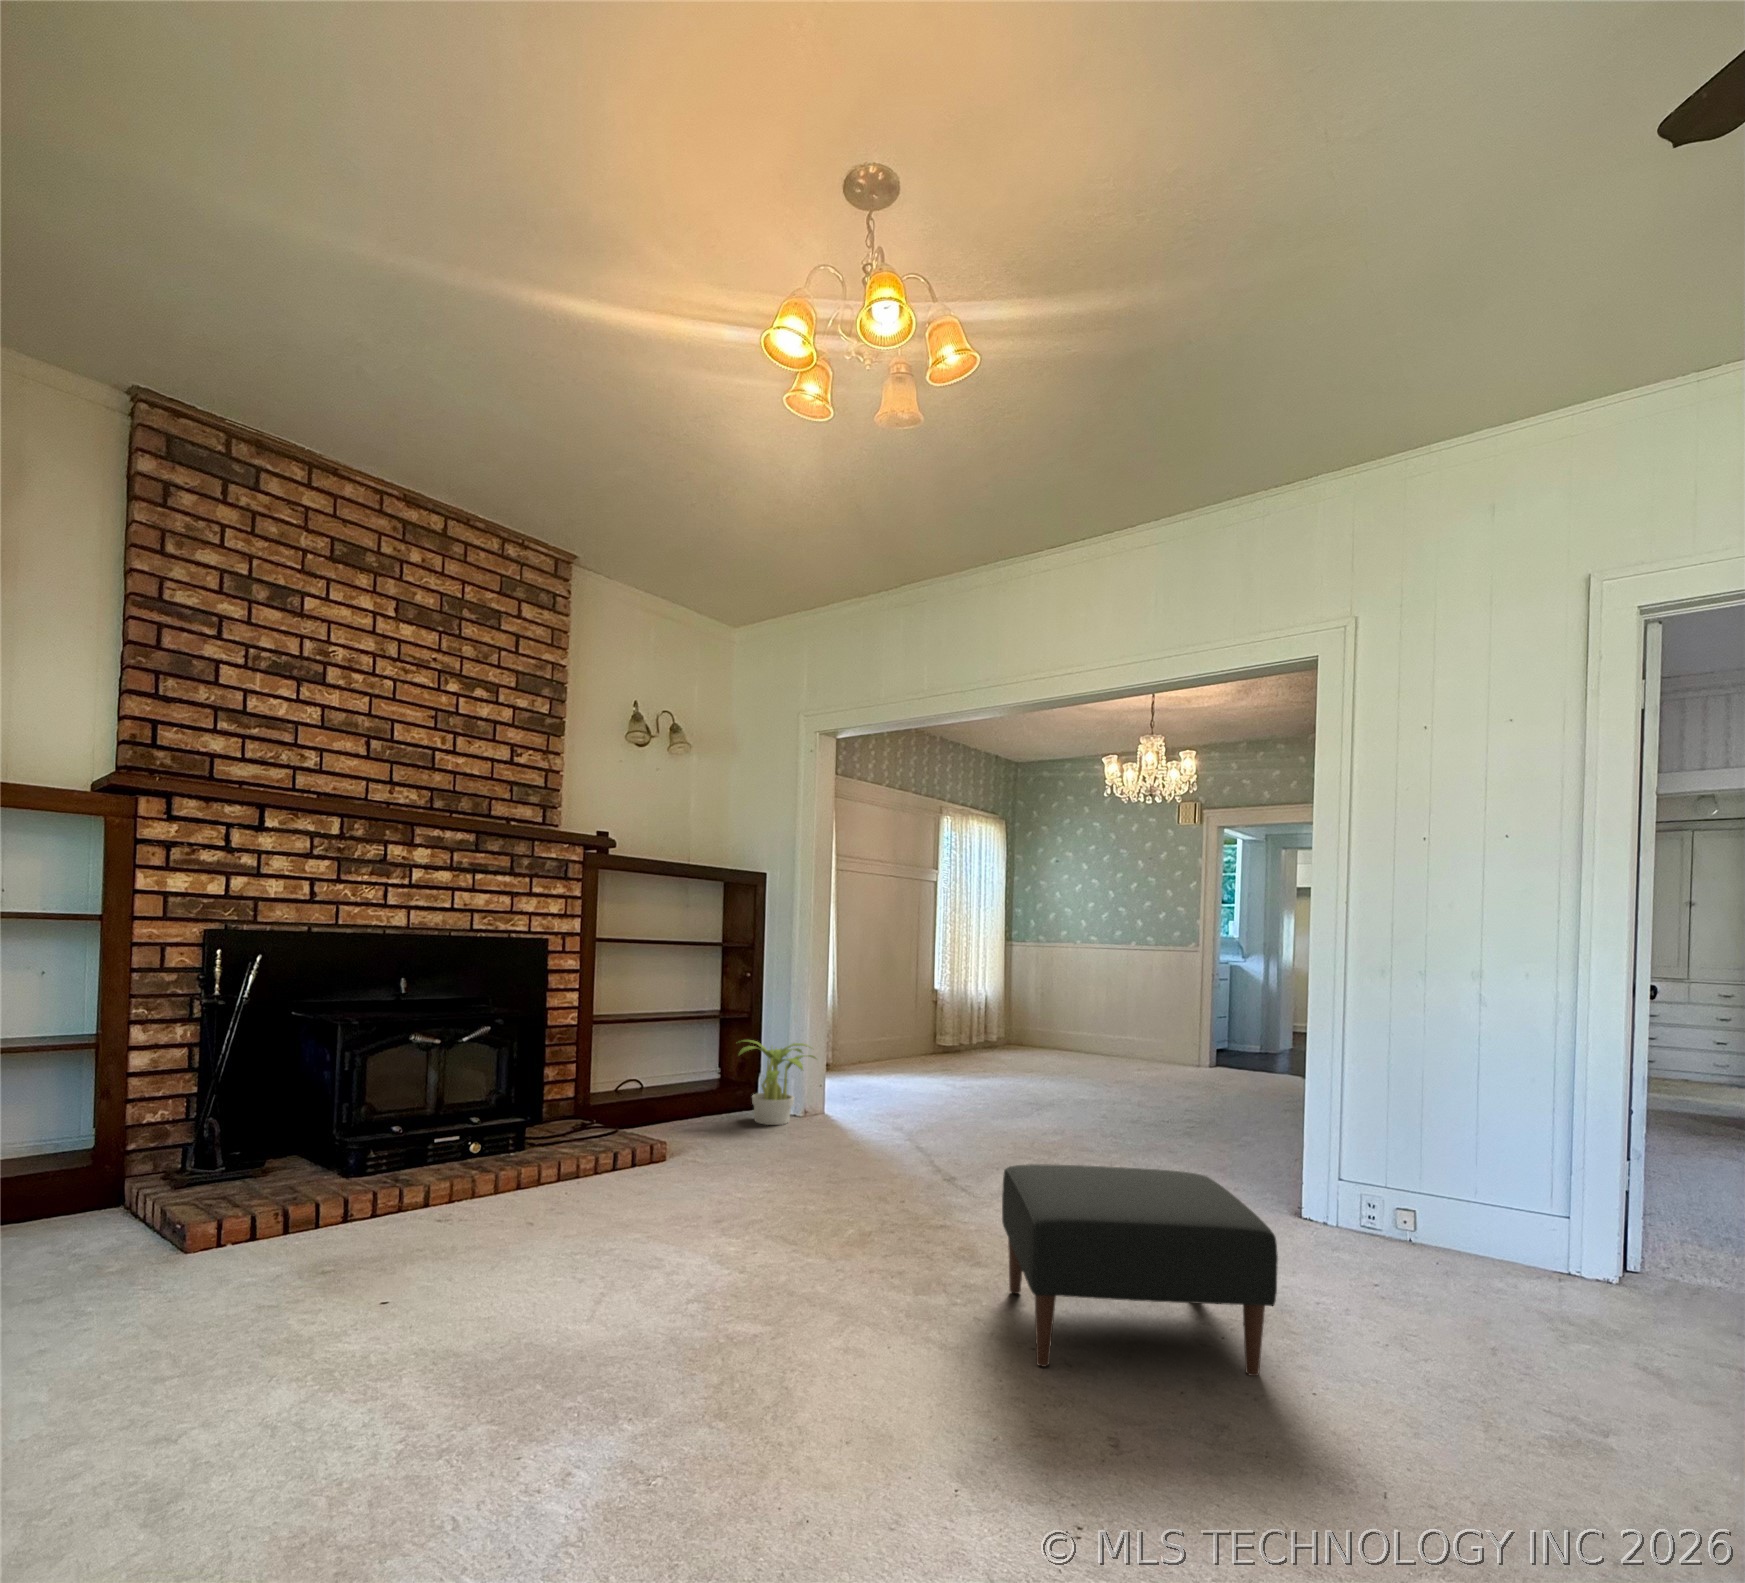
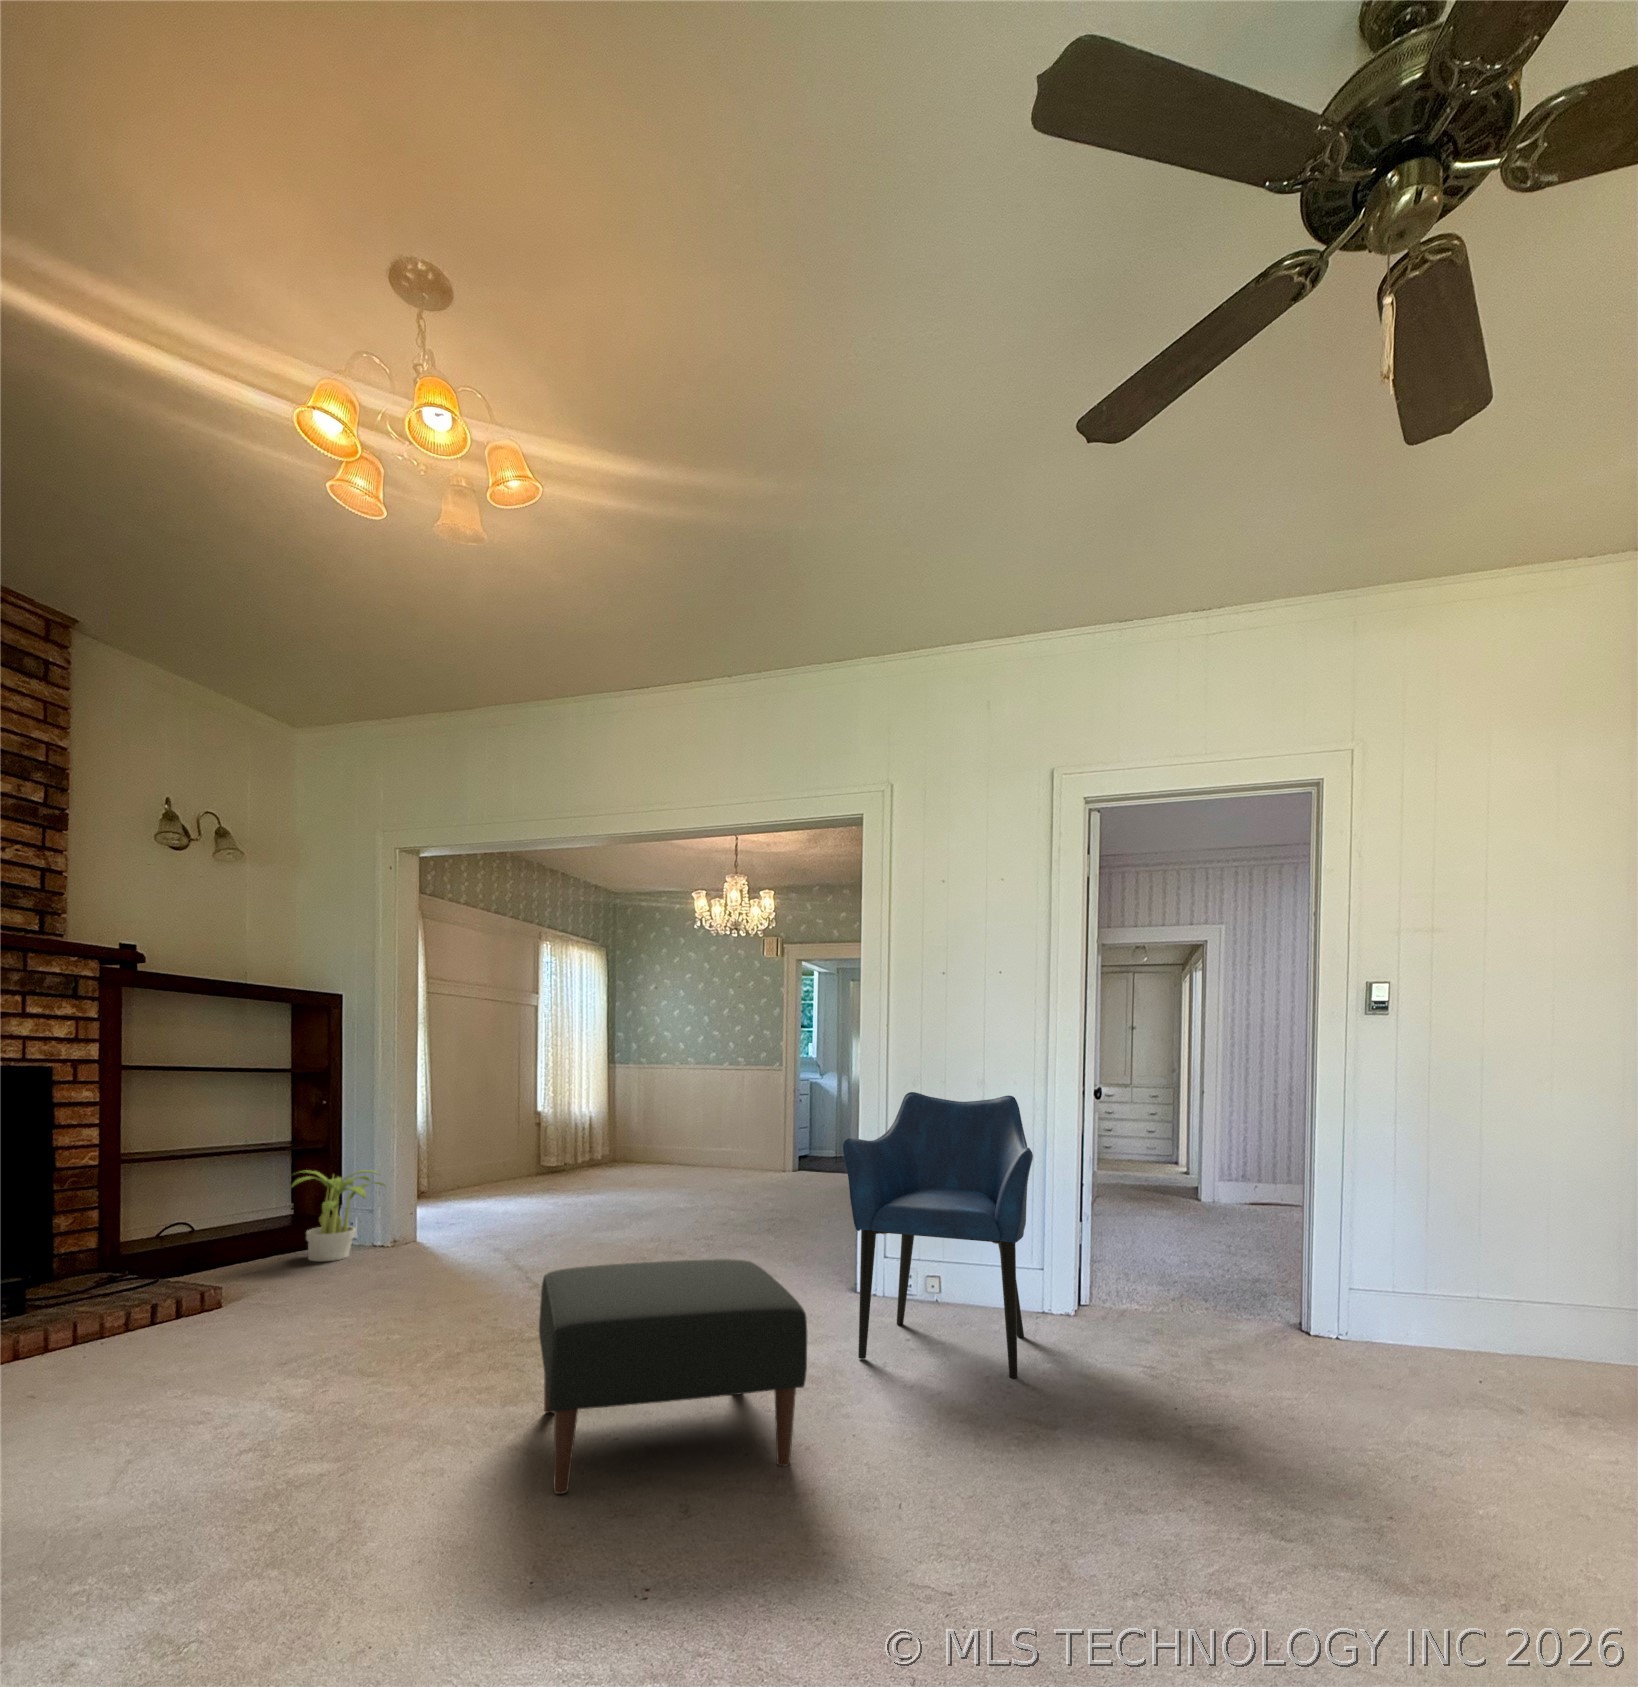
armchair: none [1303,1010,1531,1327] -> present [843,1092,1033,1378]

